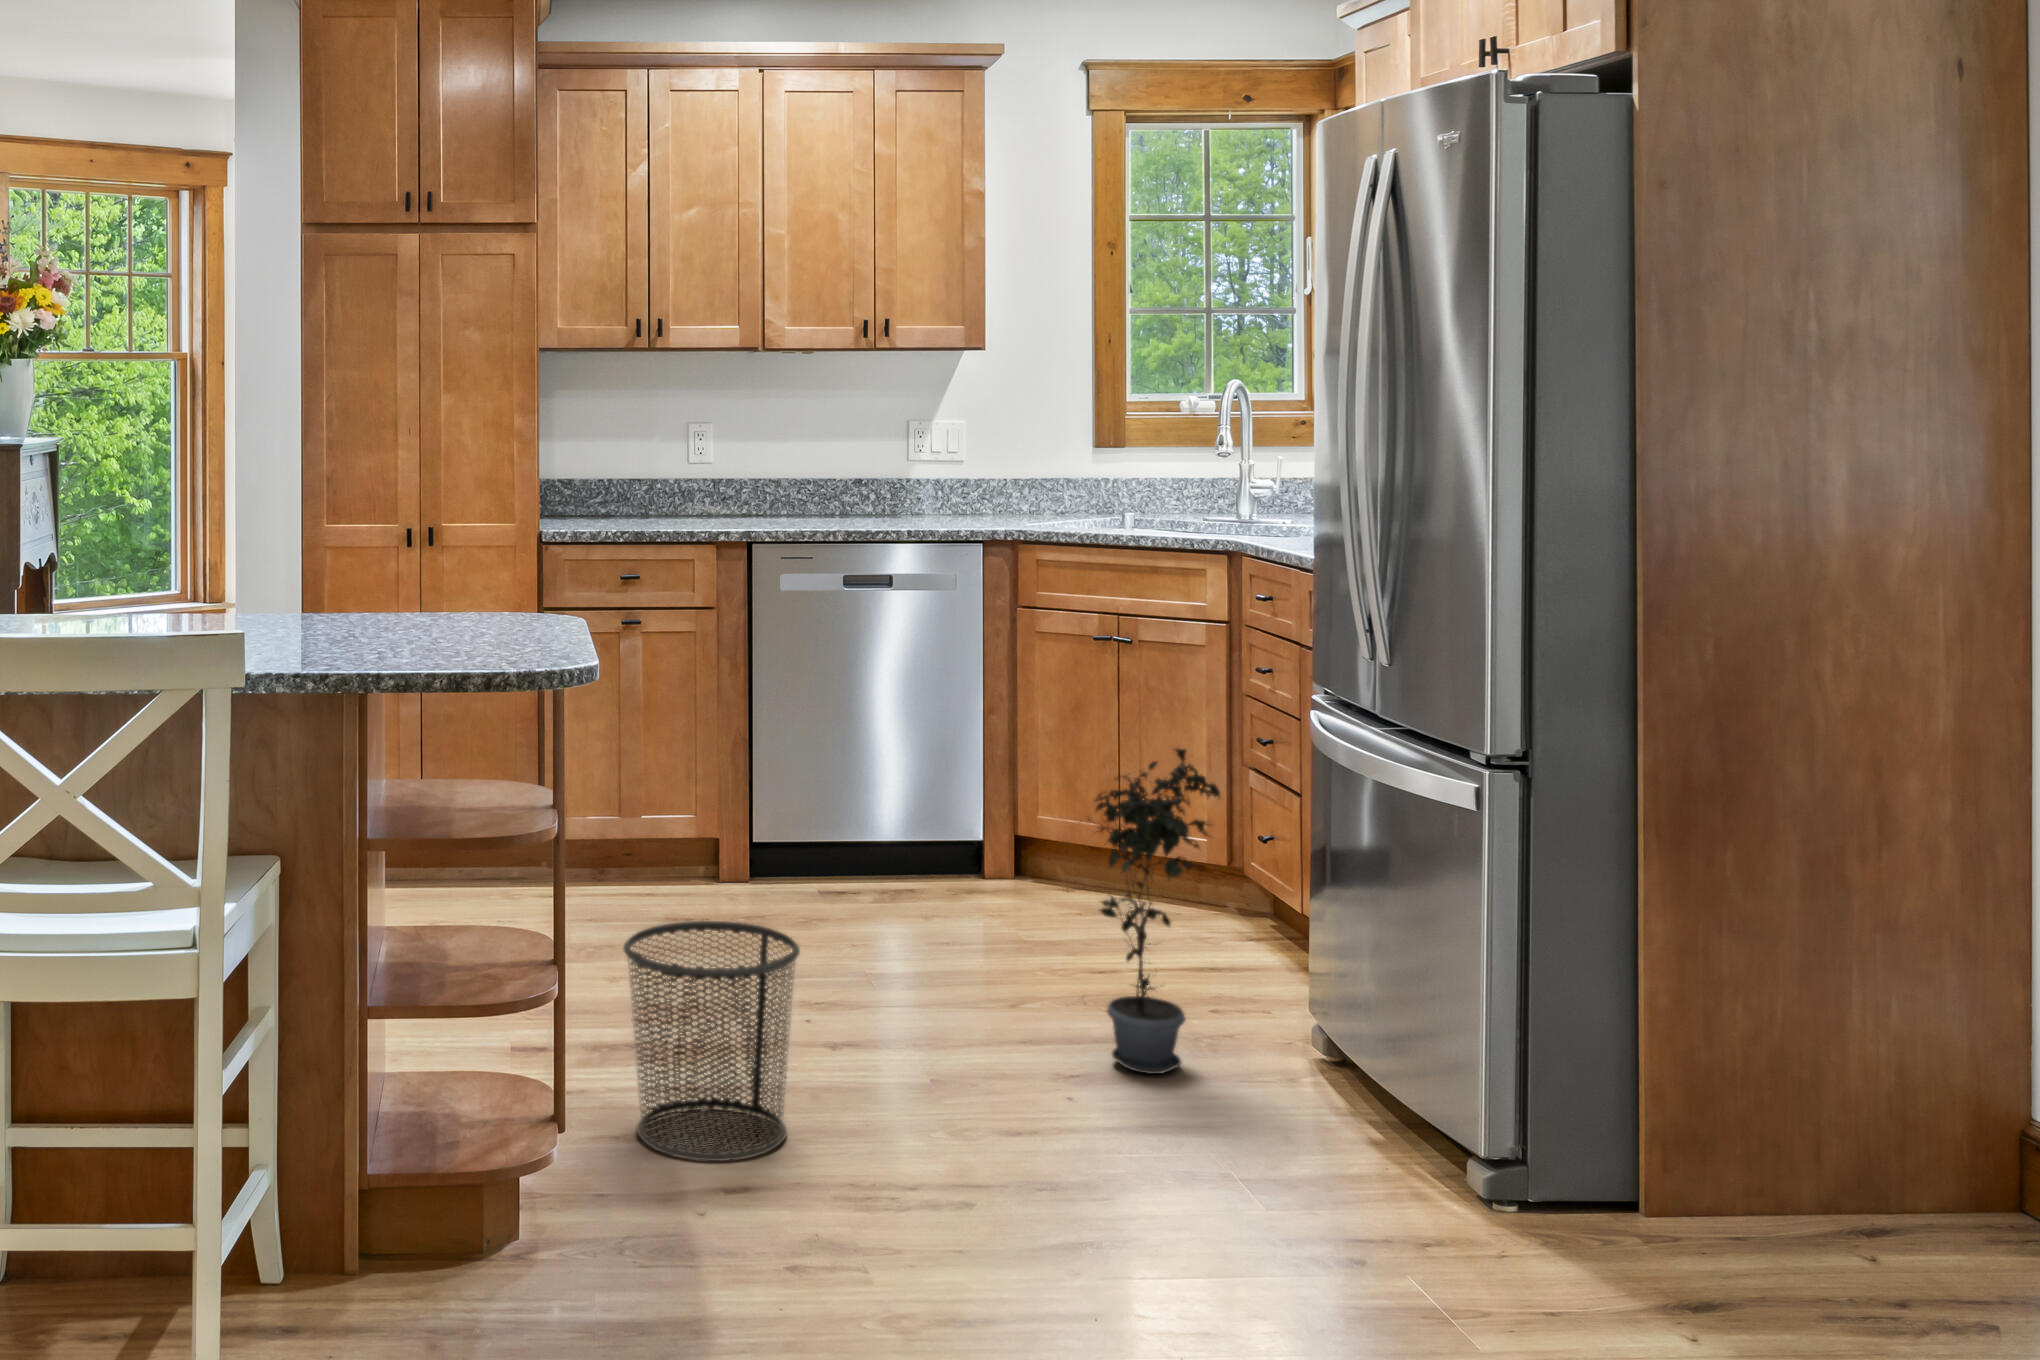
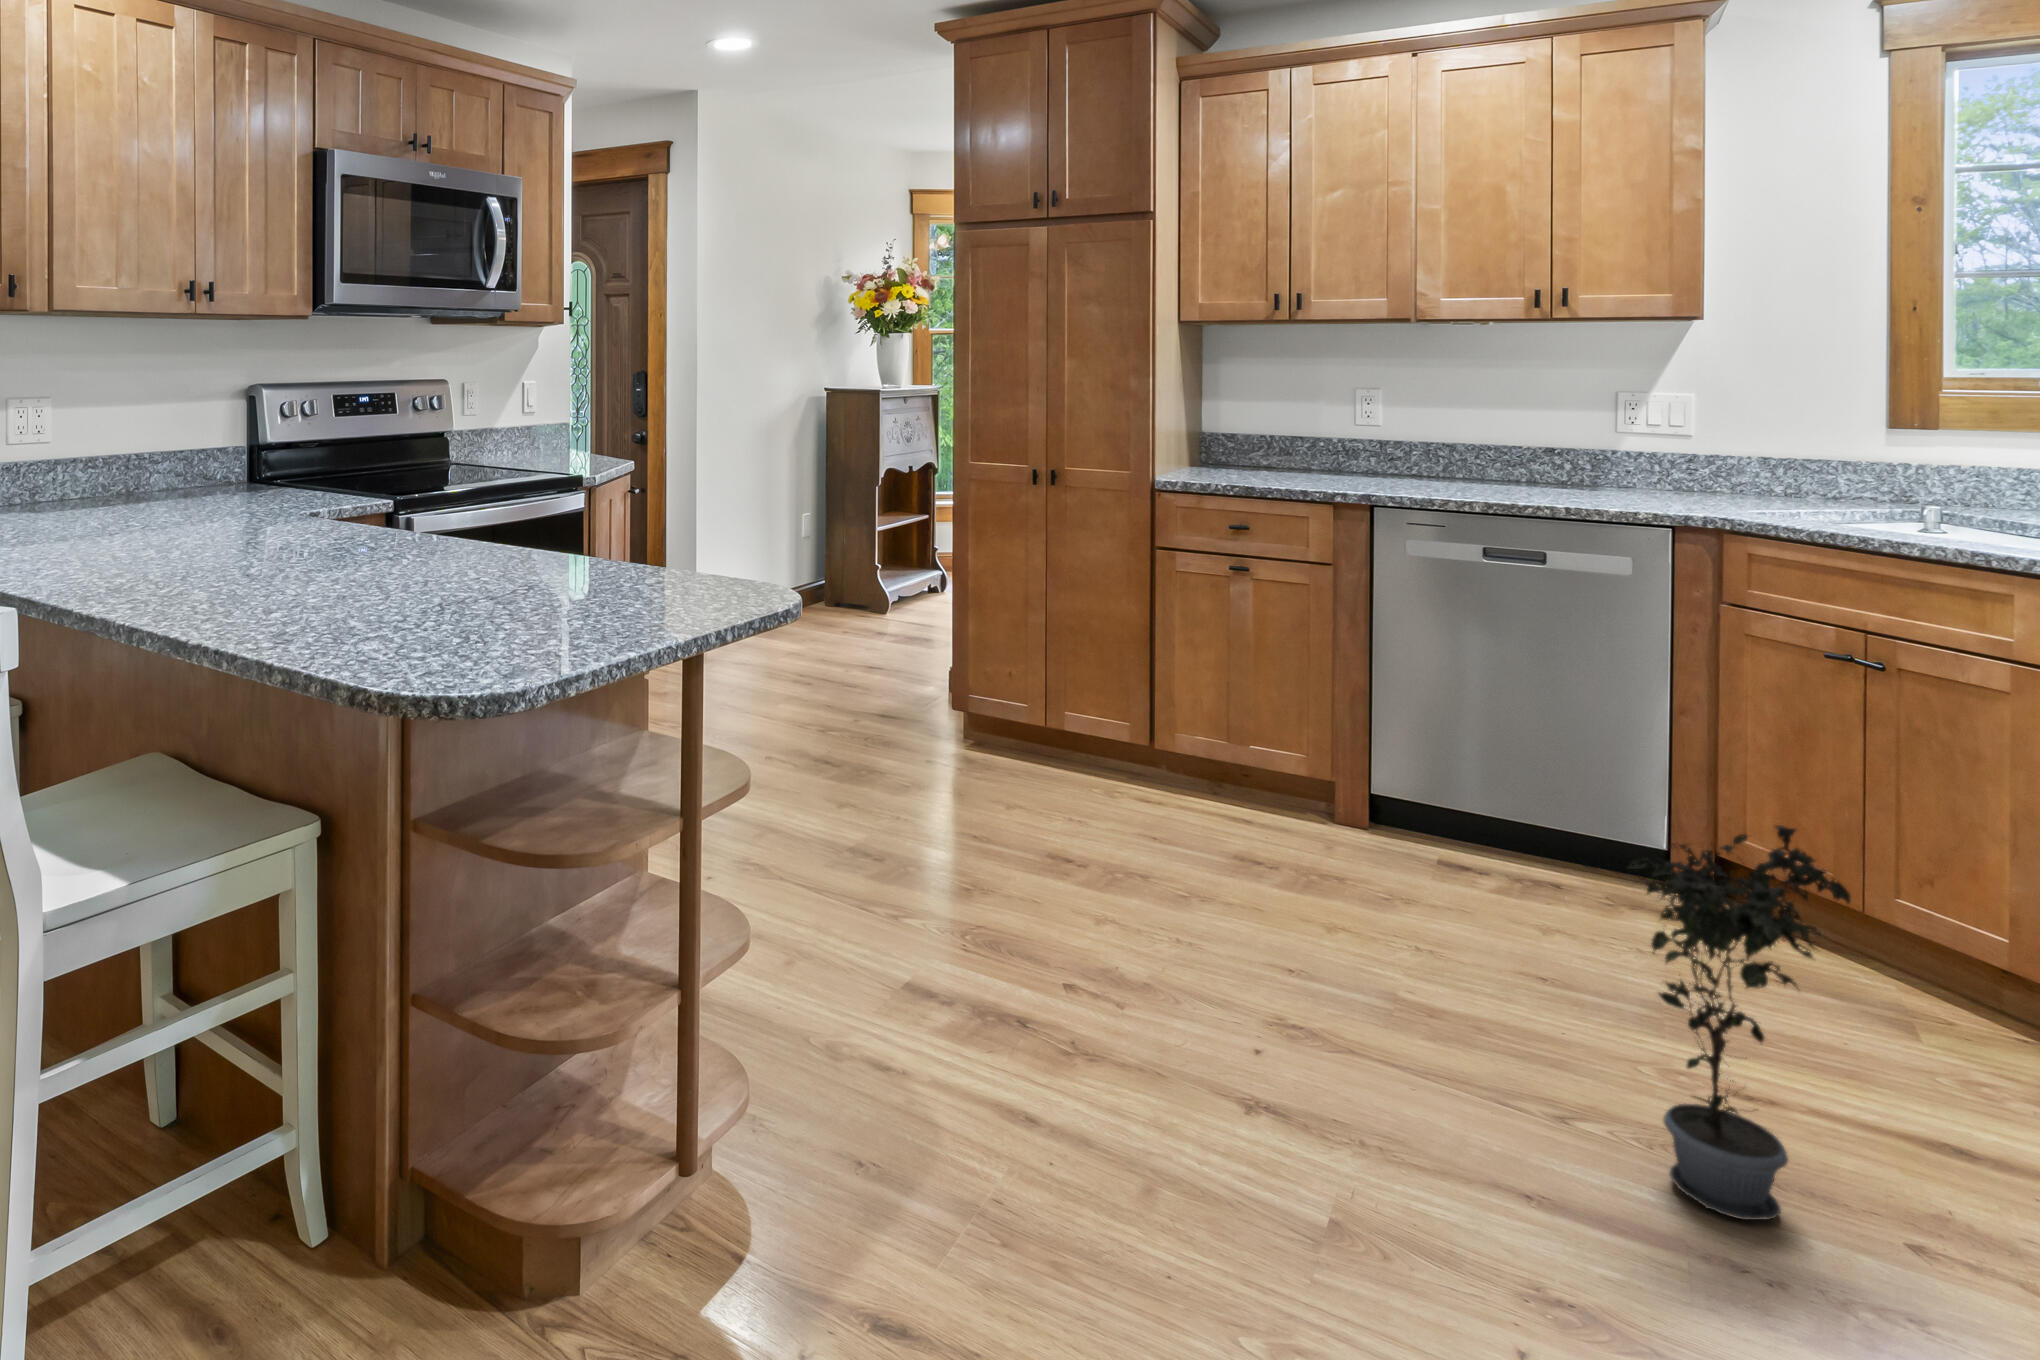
waste bin: present [623,921,800,1161] -> none [999,883,1189,1145]

